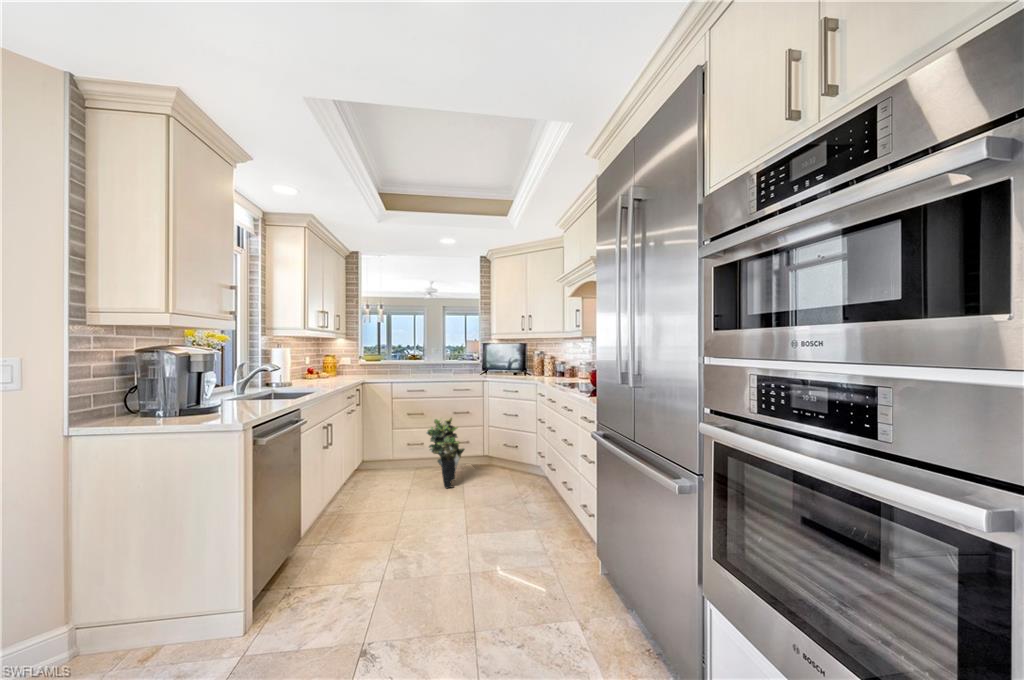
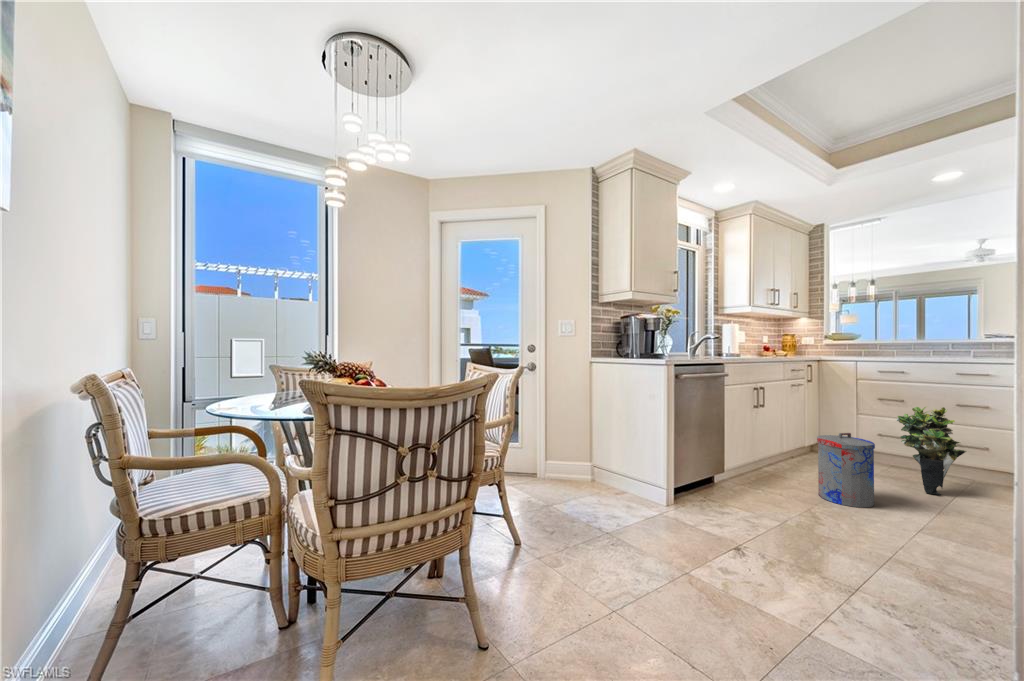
trash can: none [386,458,428,529] -> present [817,433,875,508]

